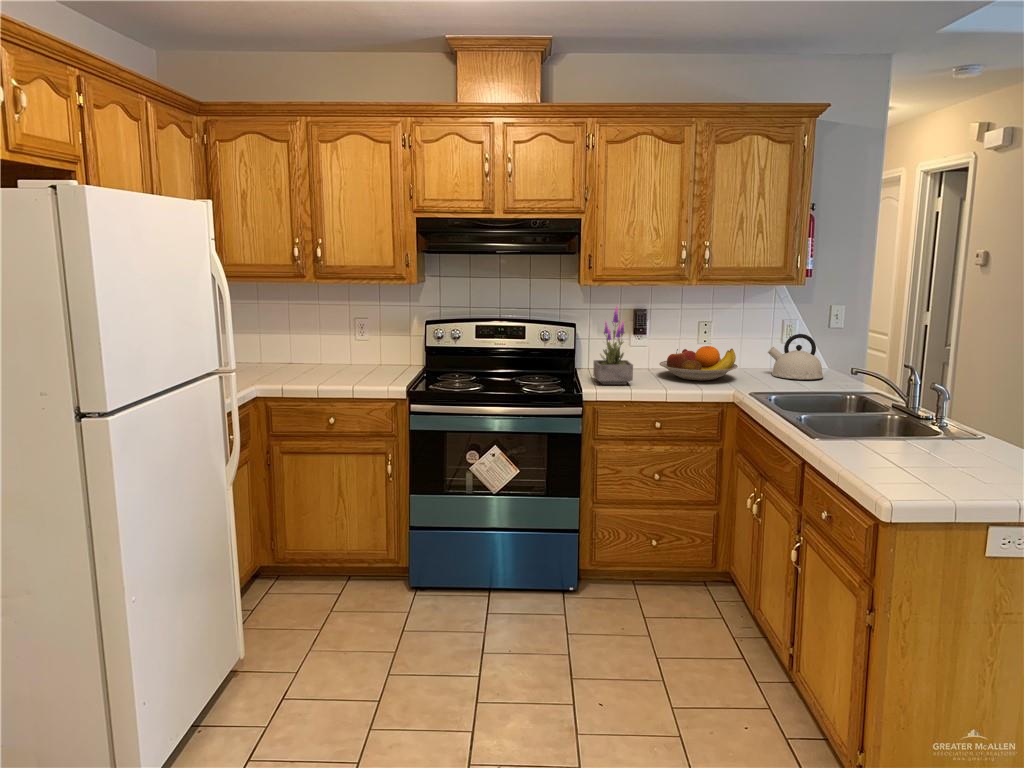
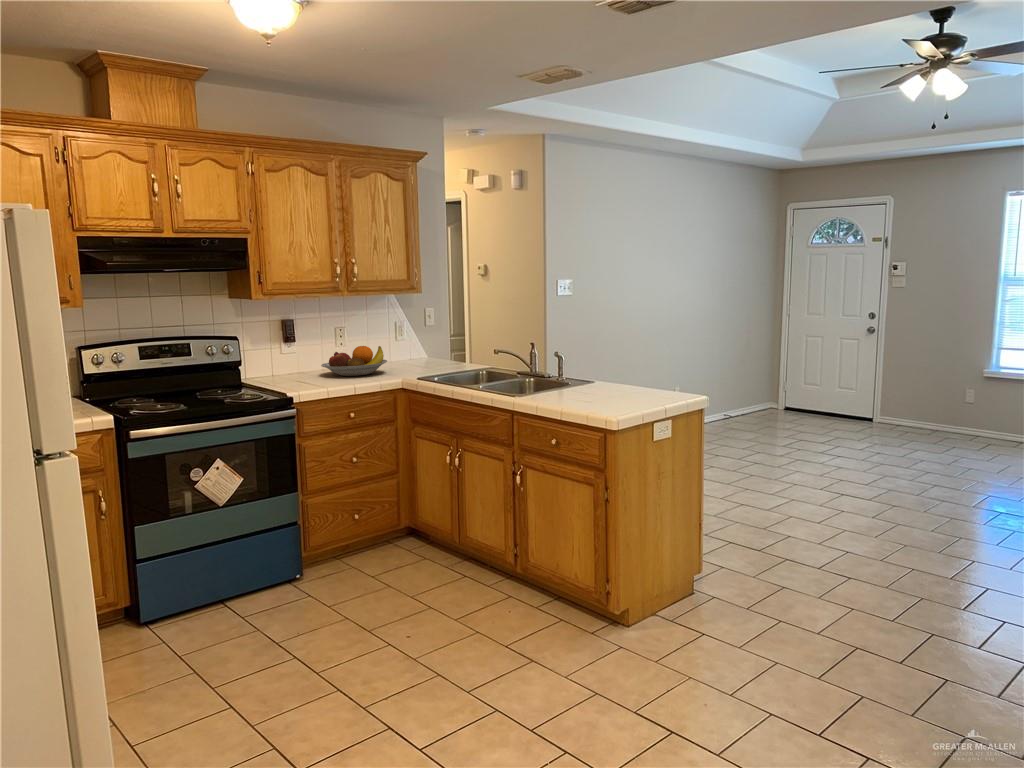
potted plant: present [593,306,633,385] -> none [275,314,319,388]
kettle: present [768,334,823,379] -> none [397,330,440,366]

